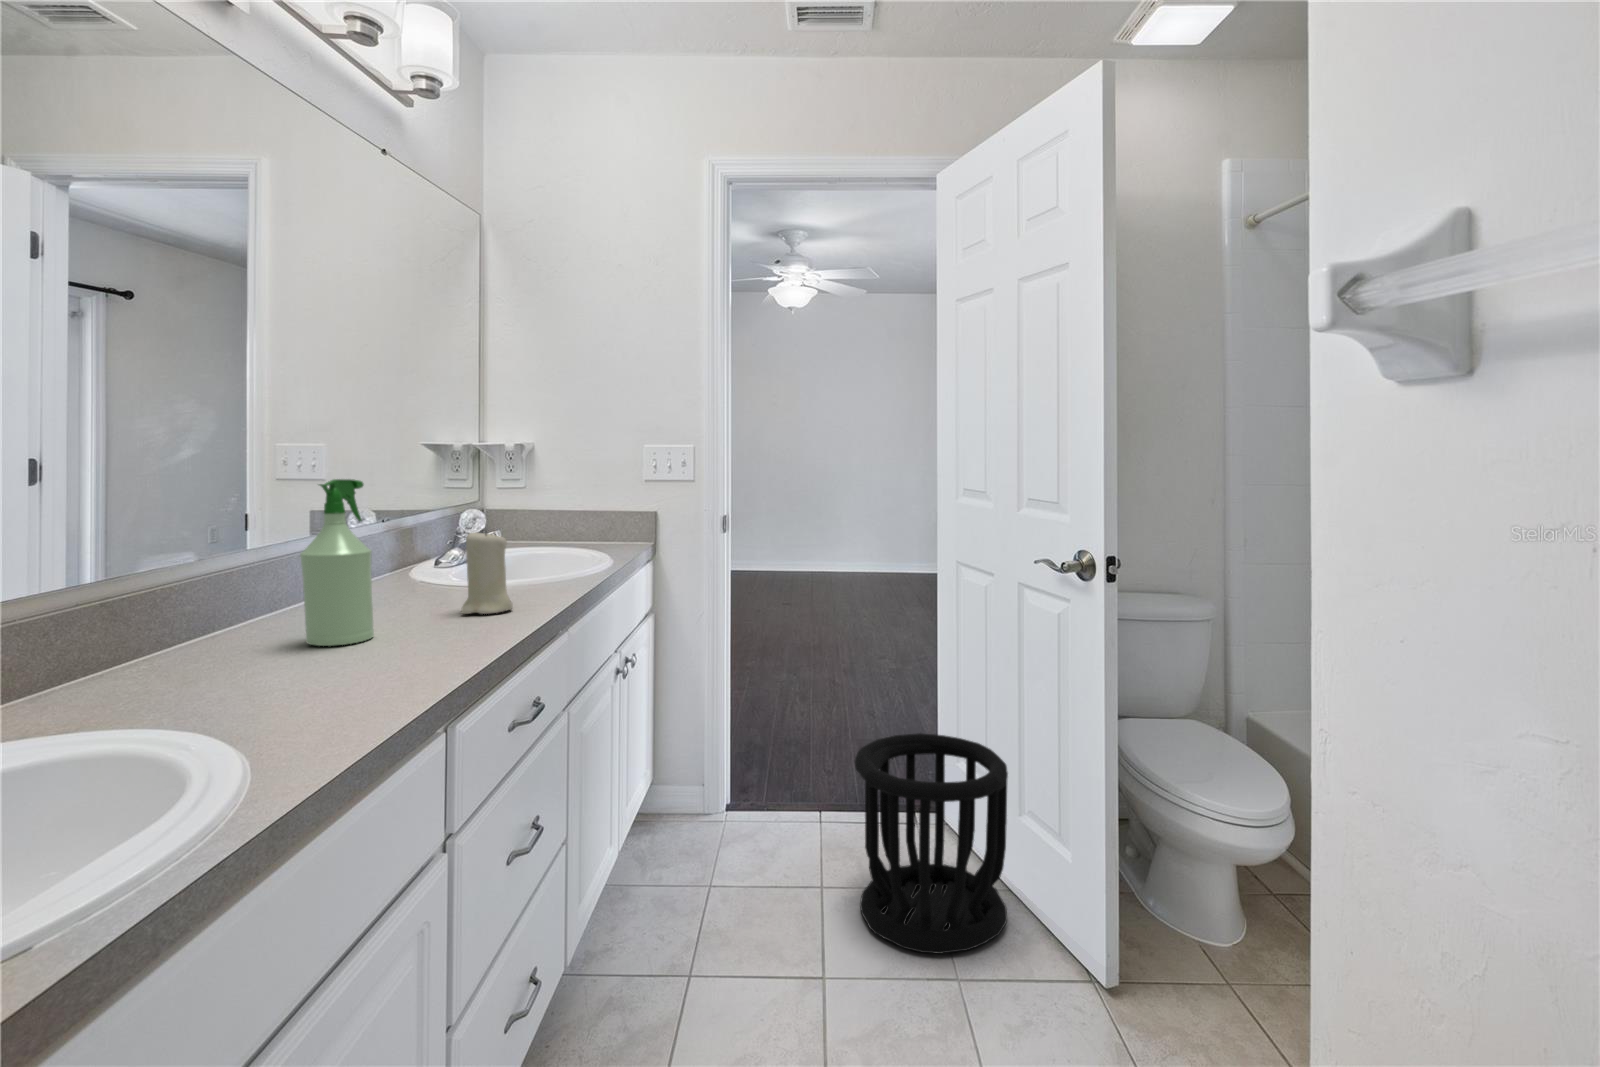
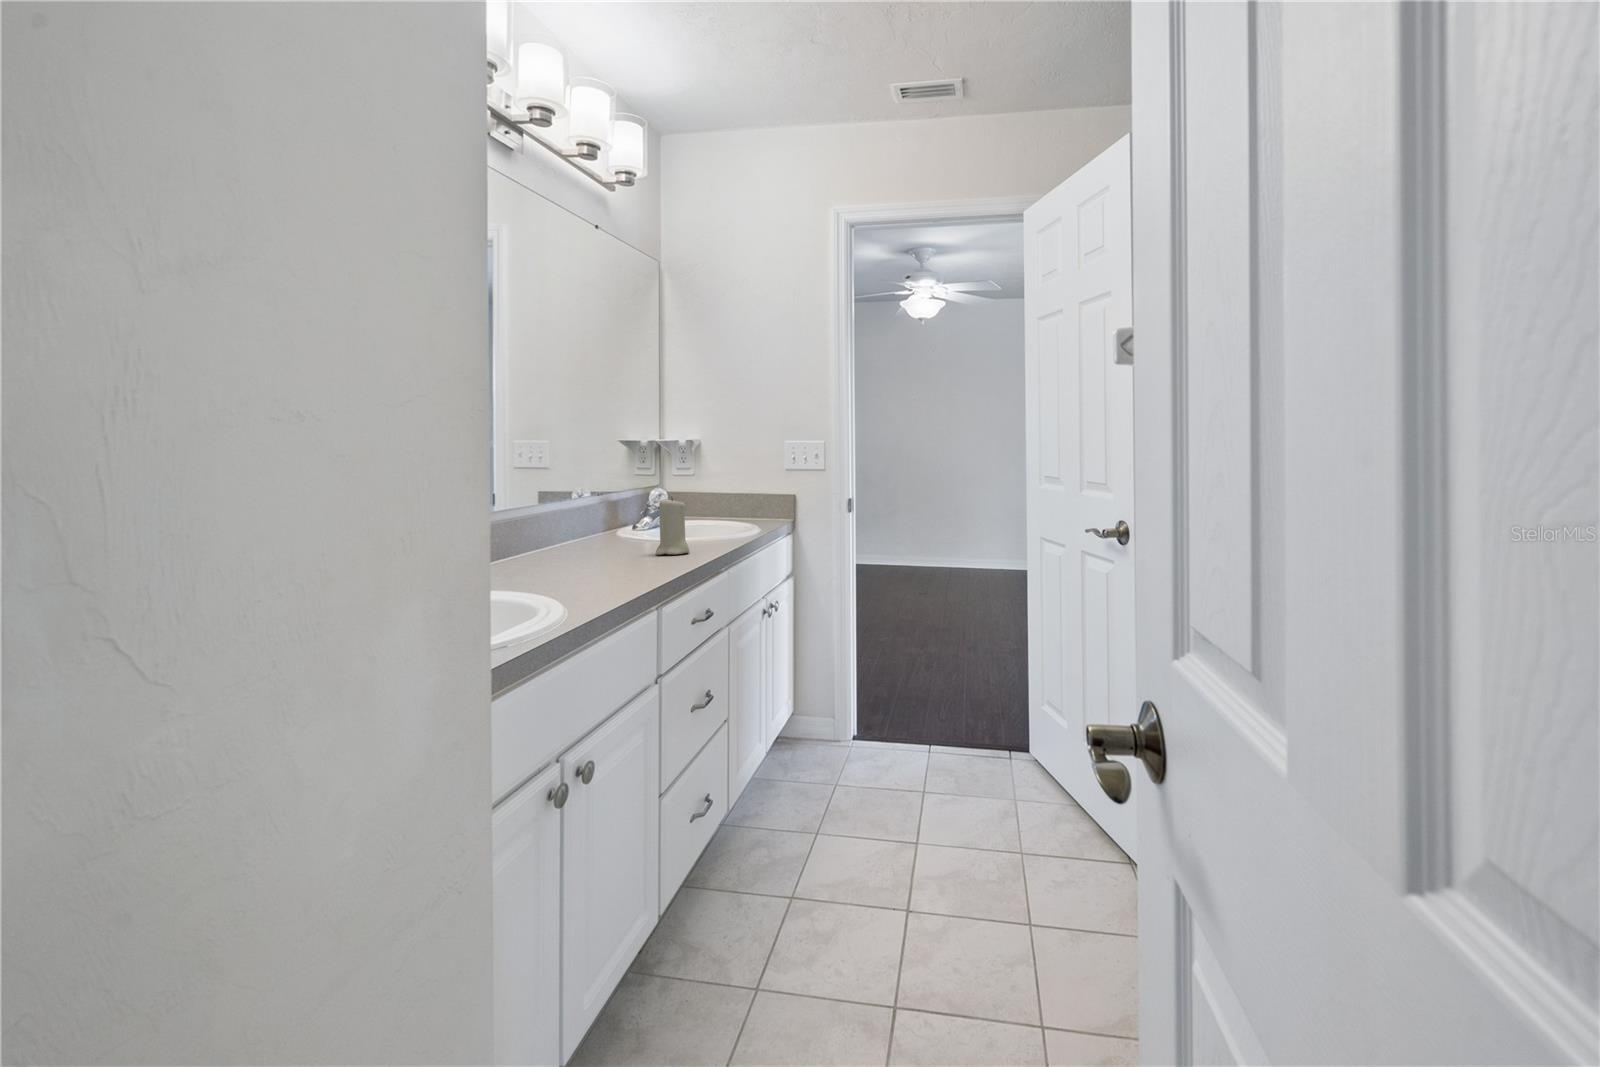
spray bottle: present [300,479,374,646] -> none [562,461,604,567]
wastebasket: present [855,733,1008,954] -> none [944,670,1069,835]

